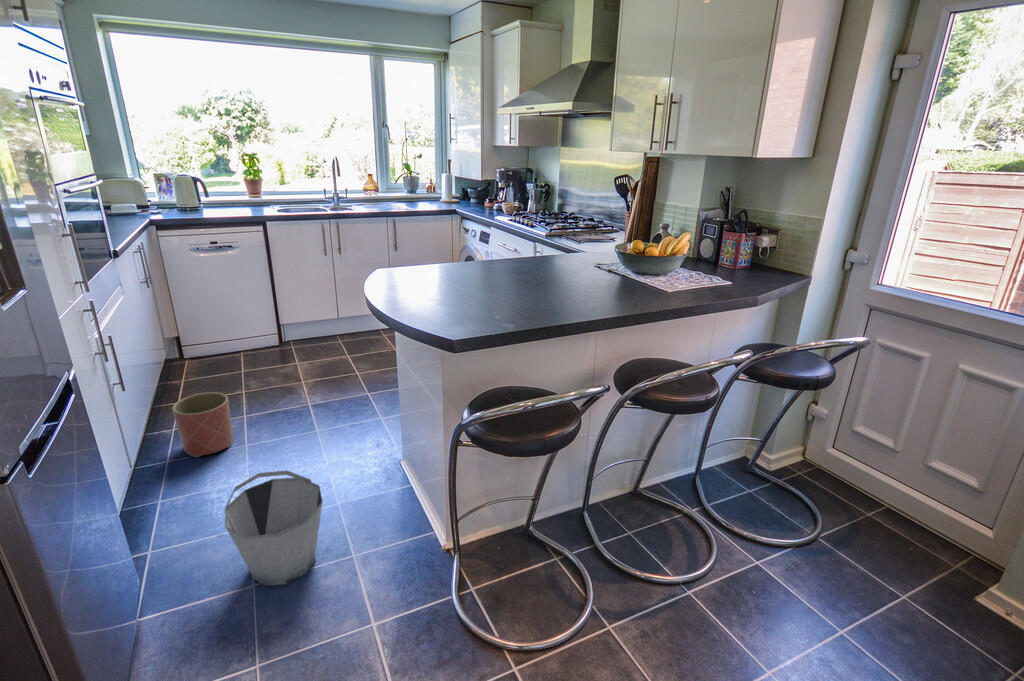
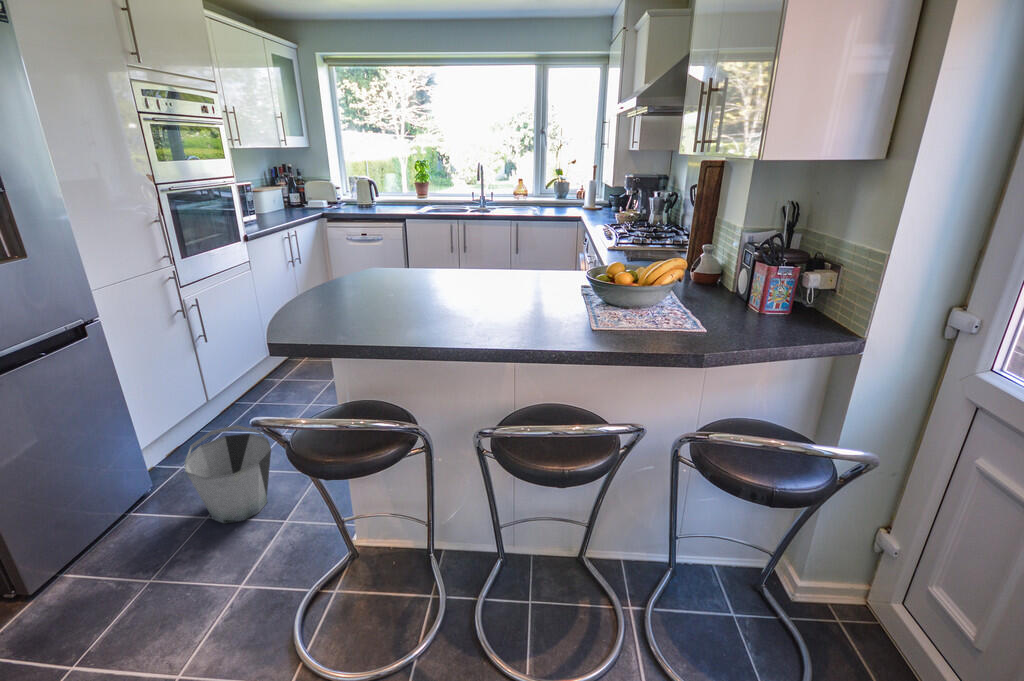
planter: present [172,392,233,457] -> none [256,354,303,405]

